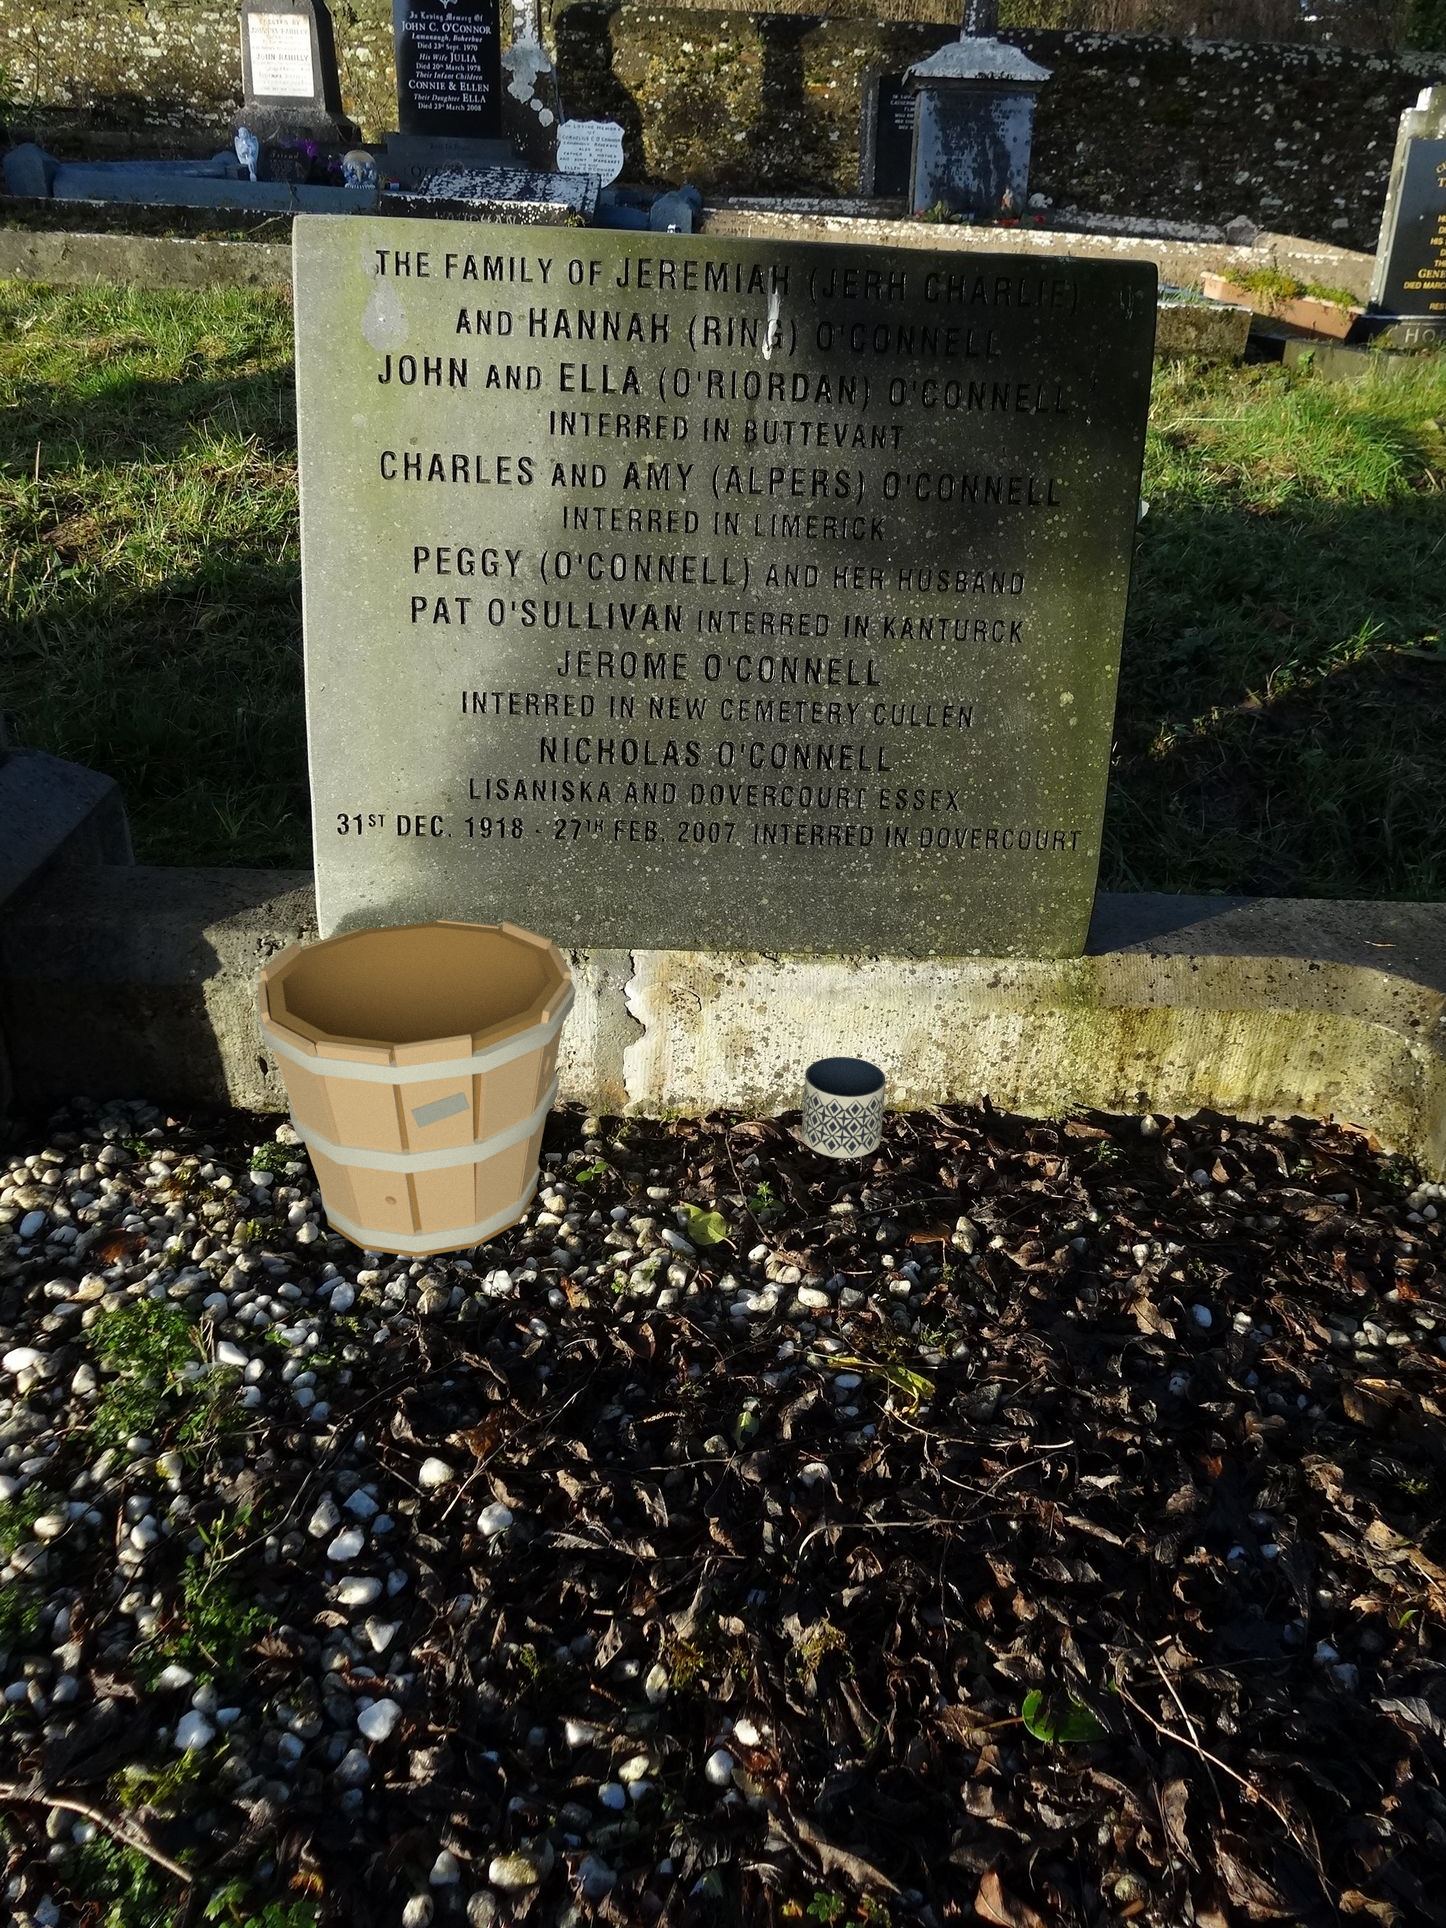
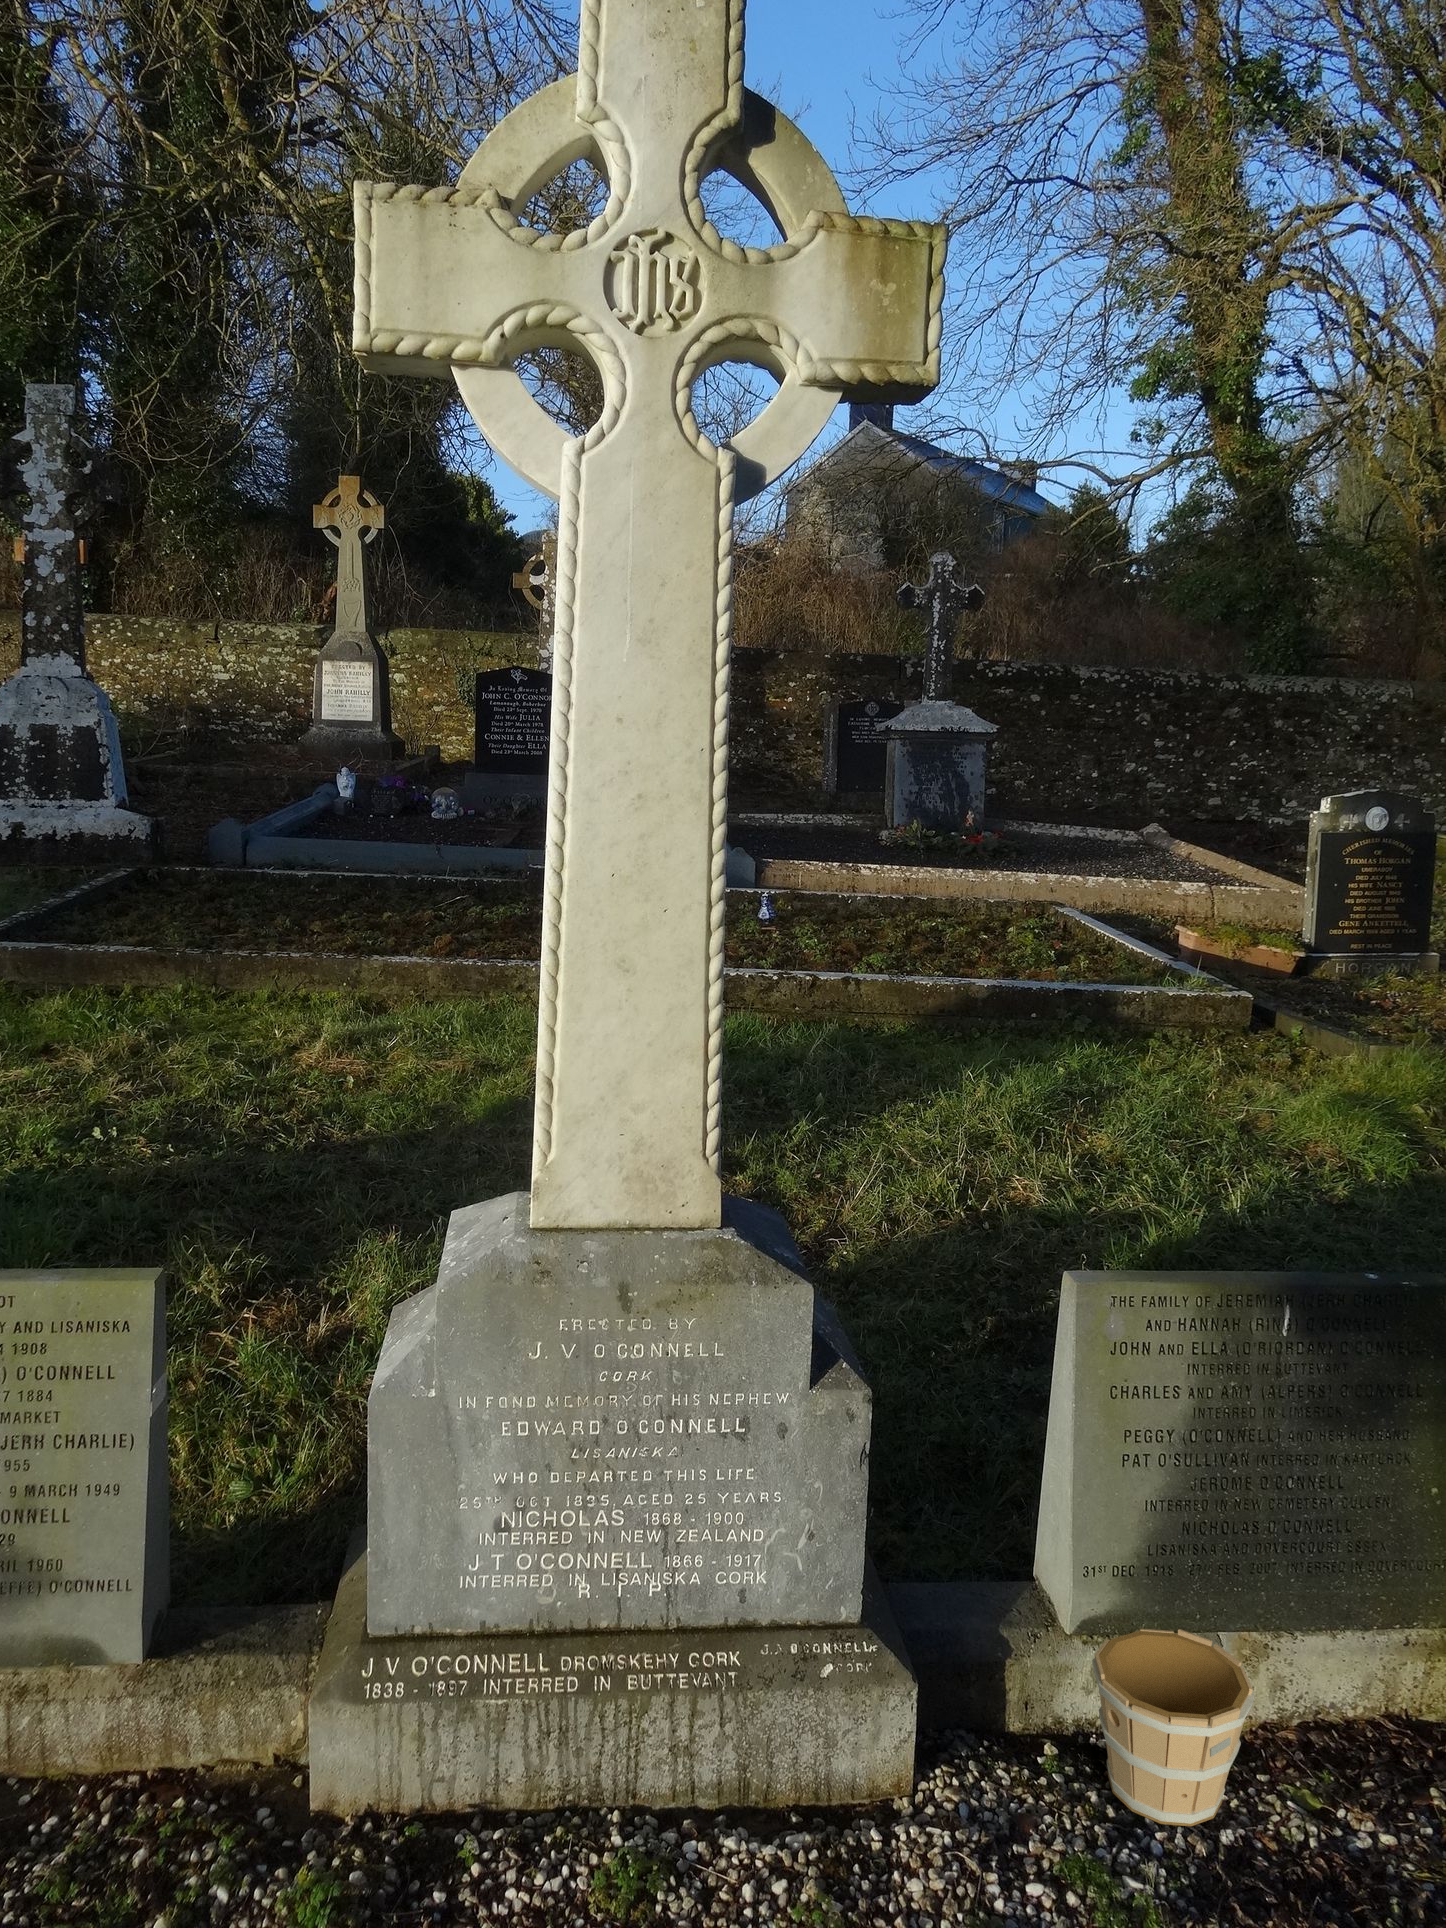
planter: present [802,1057,886,1158] -> none [1318,1688,1367,1749]

